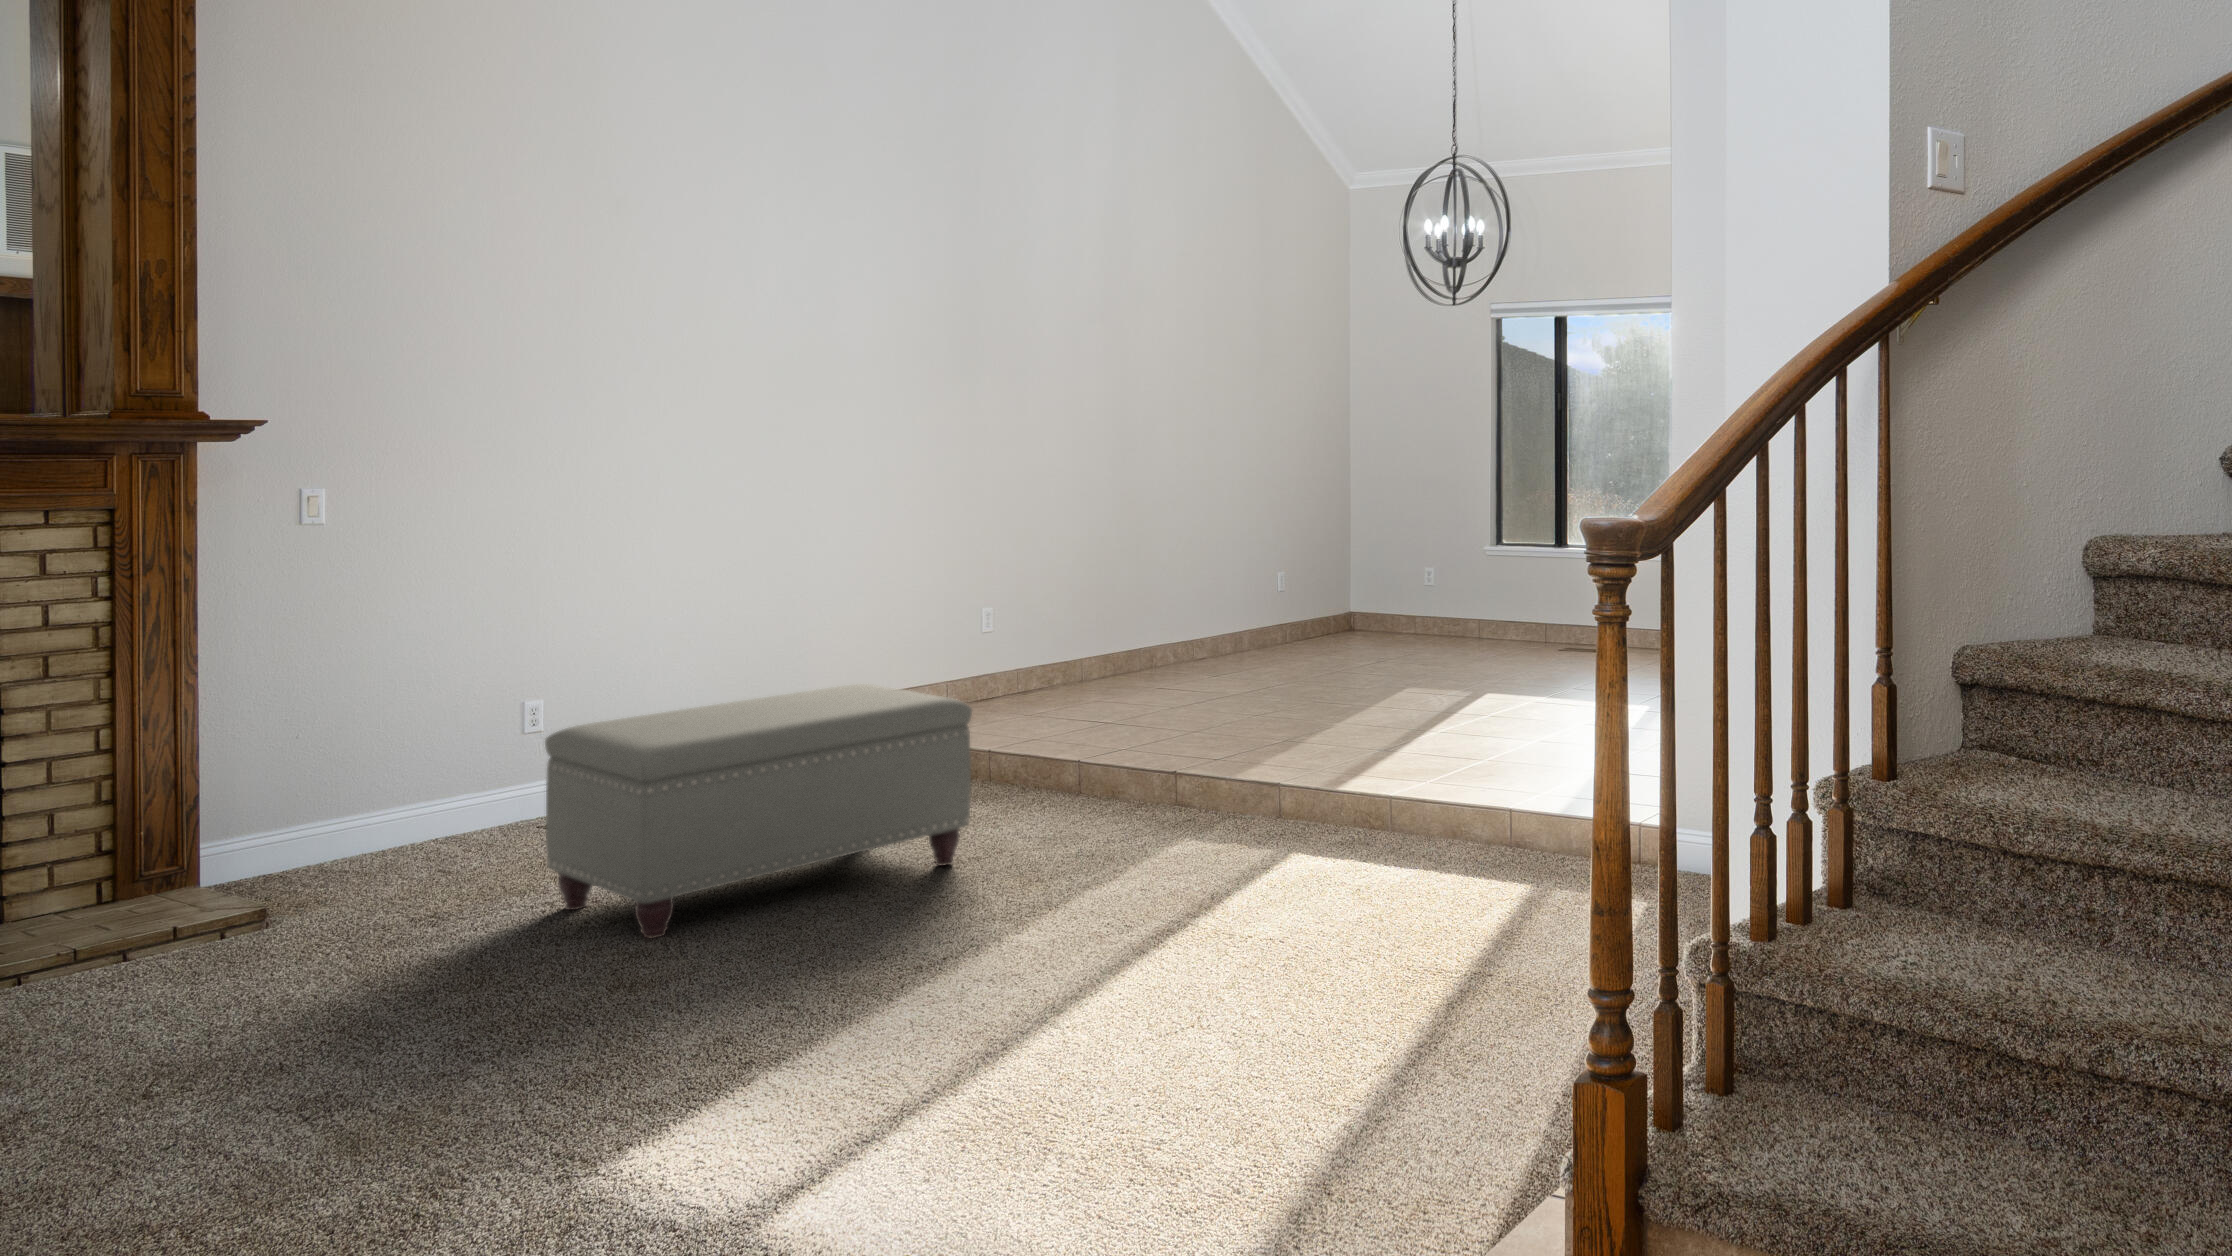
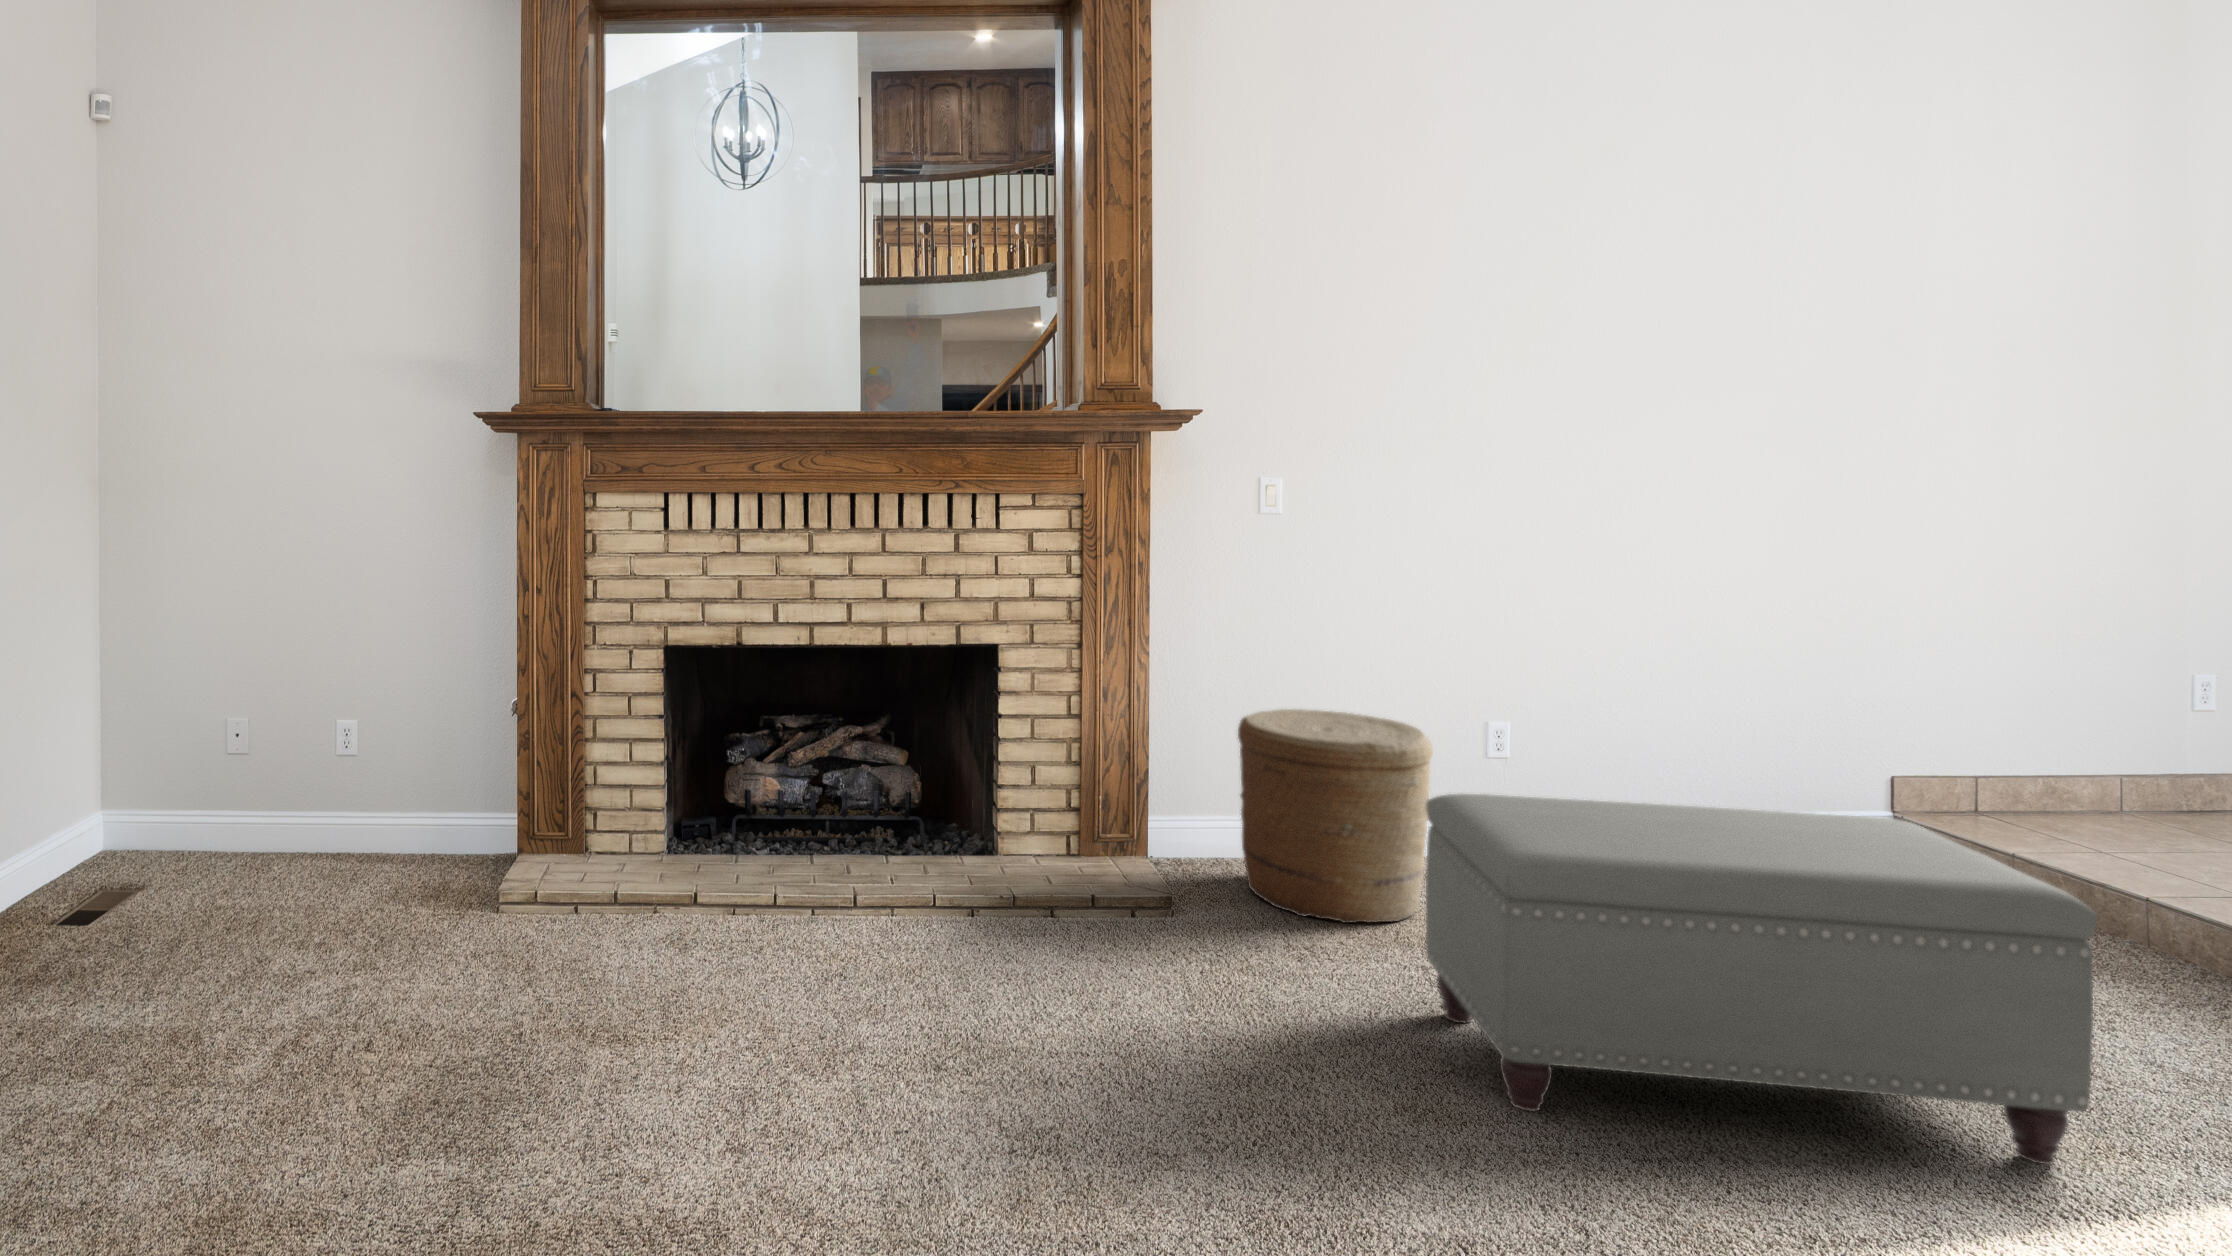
woven basket: none [308,694,512,887] -> present [1238,709,1433,923]

